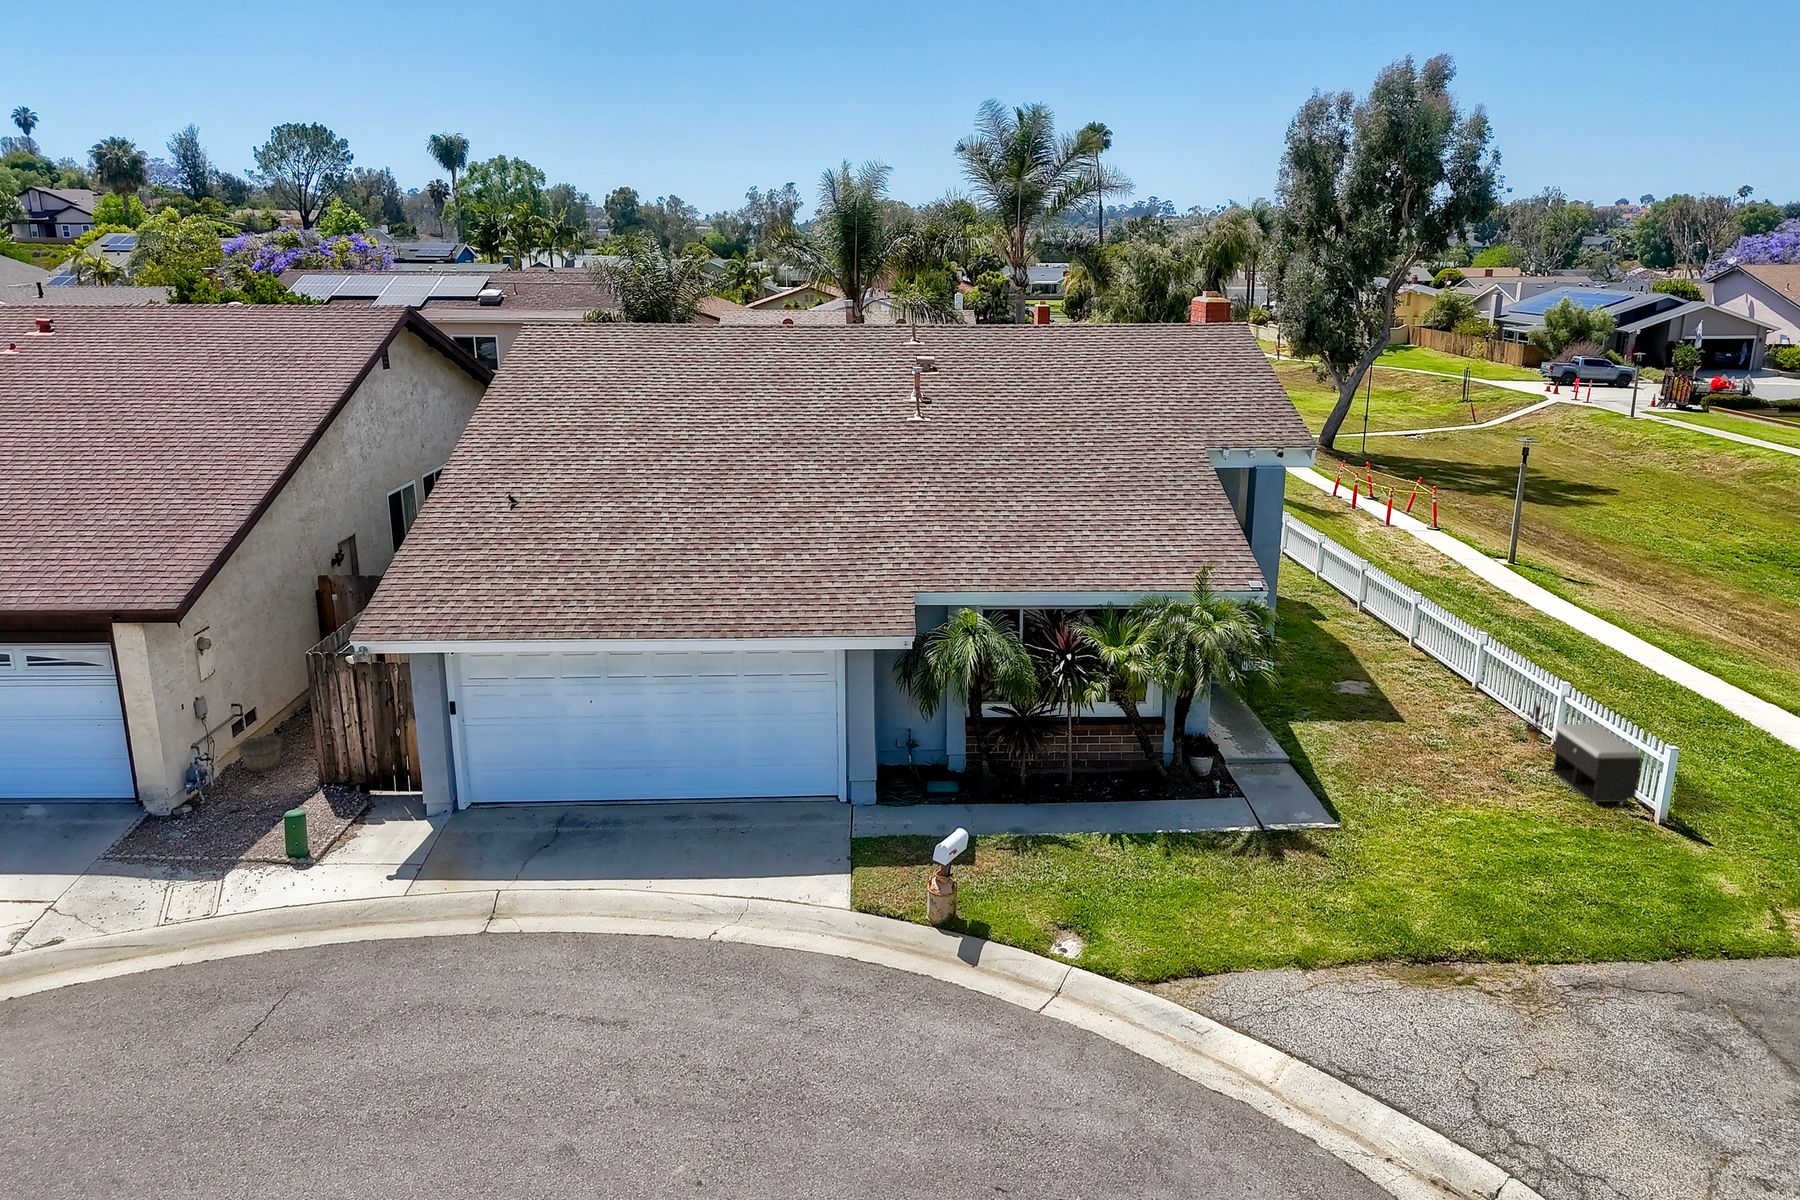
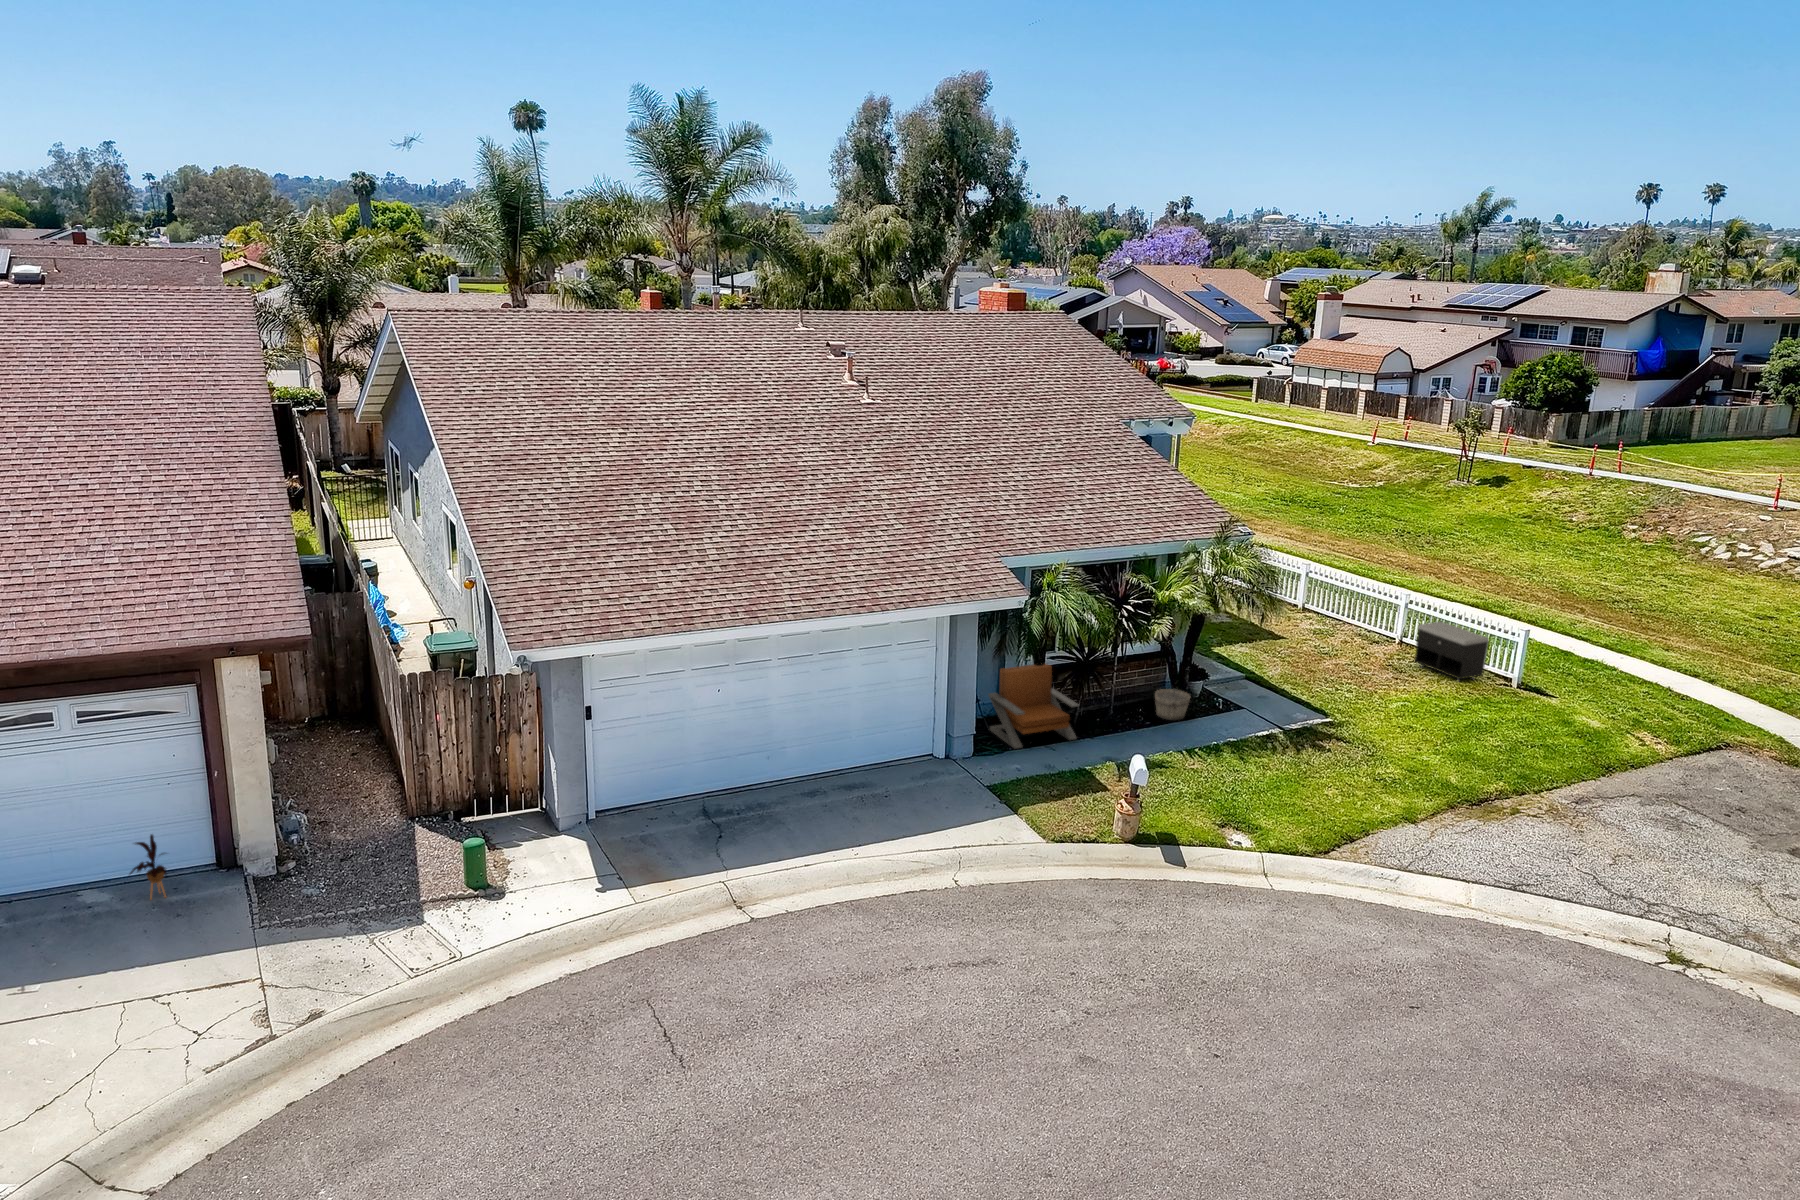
house plant: present [1526,703,1550,749] -> present [130,835,166,899]
lounge chair: none [930,715,1014,804] -> present [988,664,1079,749]
wooden bucket: present [239,736,281,771] -> present [1155,689,1190,720]

